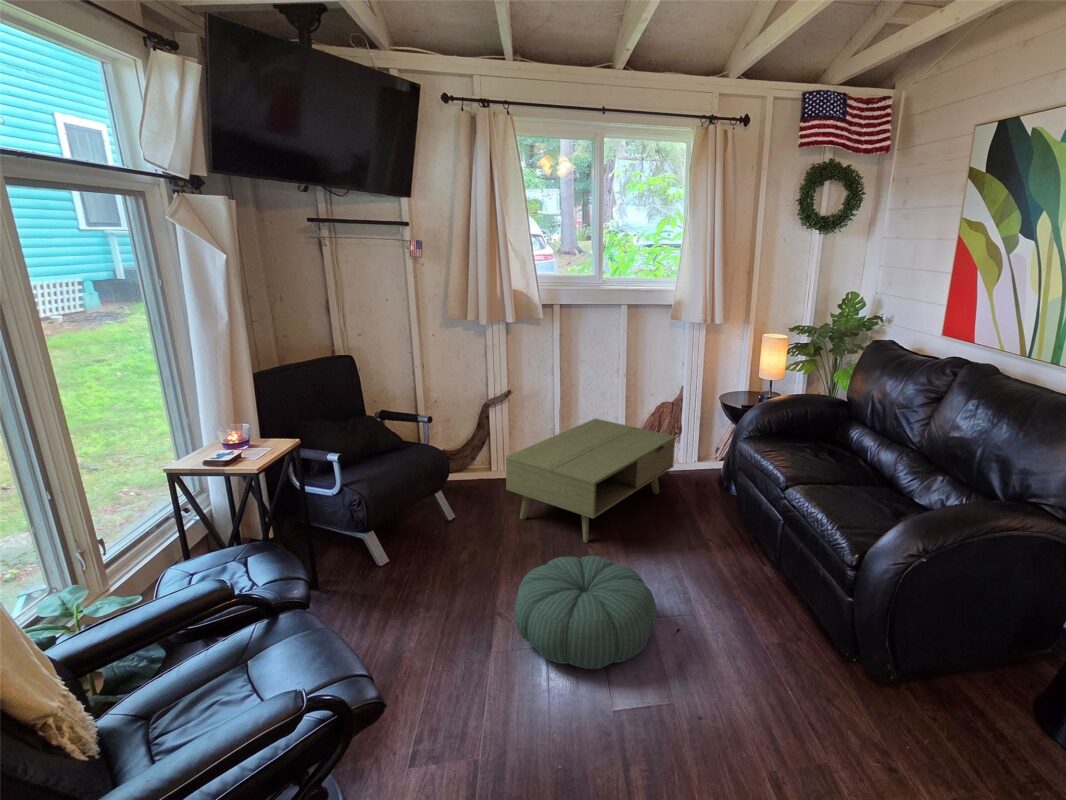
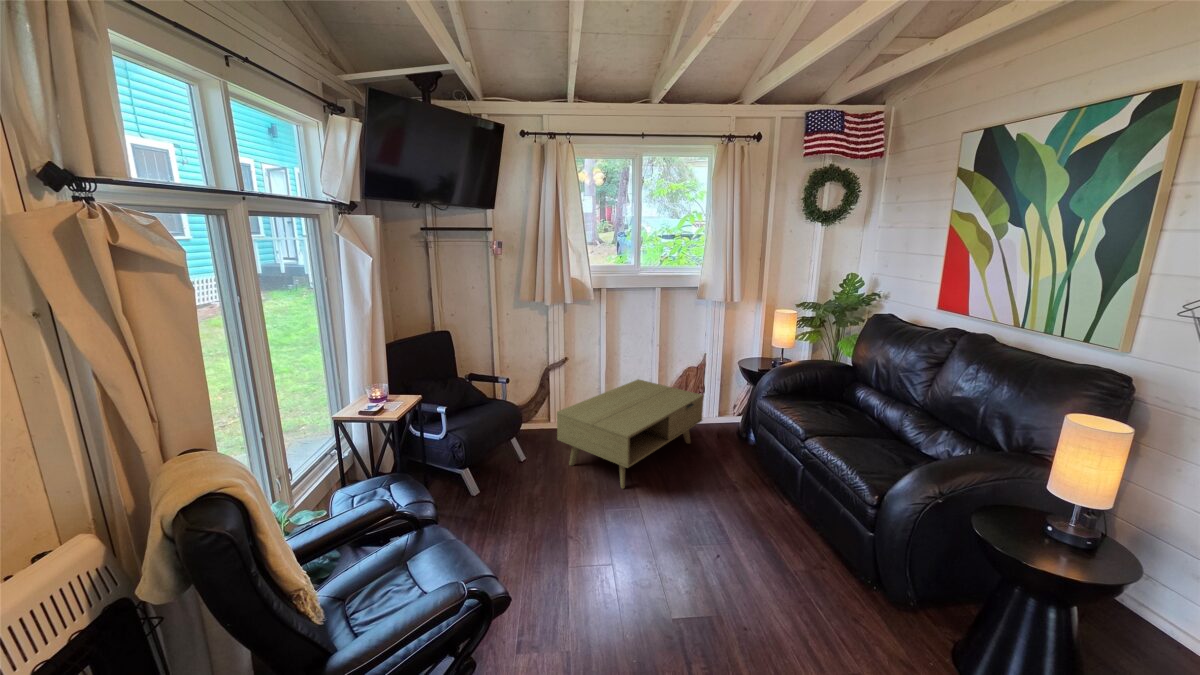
pouf: present [515,556,656,669] -> none [541,507,676,629]

